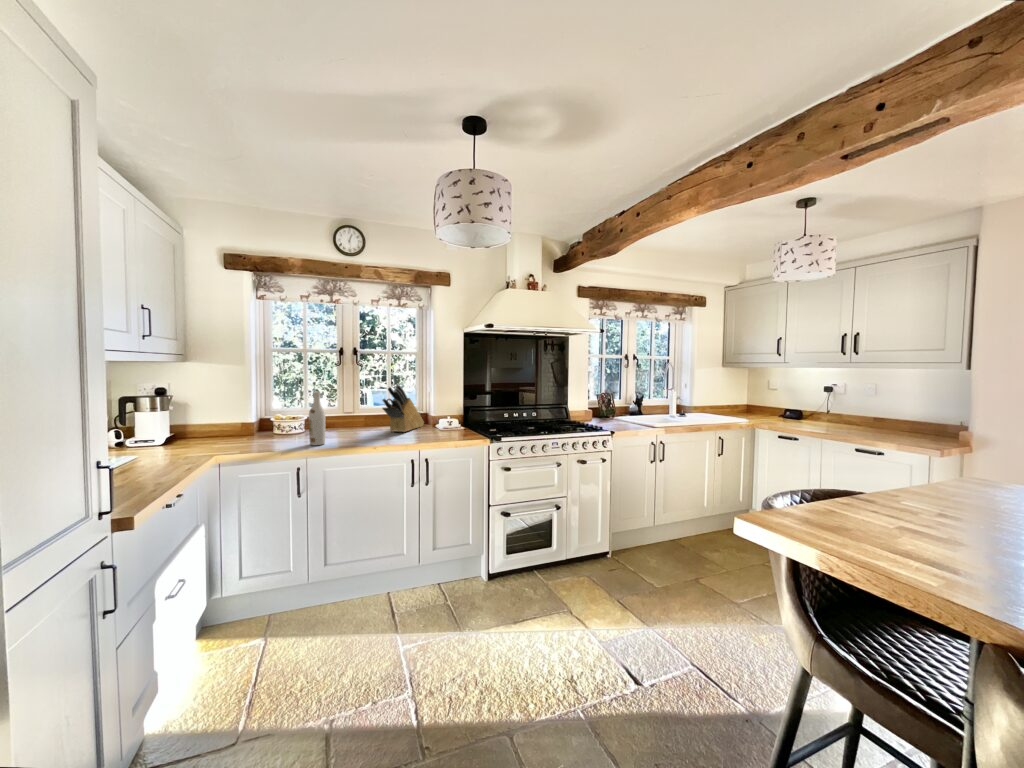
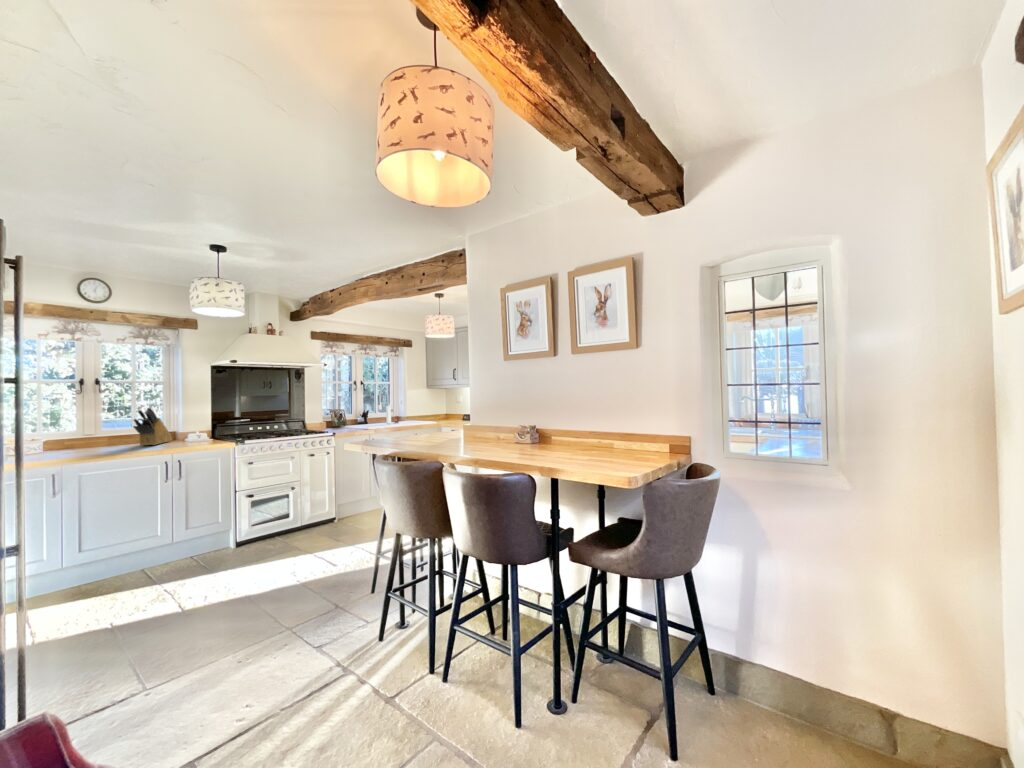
wine bottle: present [309,392,325,445] -> none [60,415,77,458]

